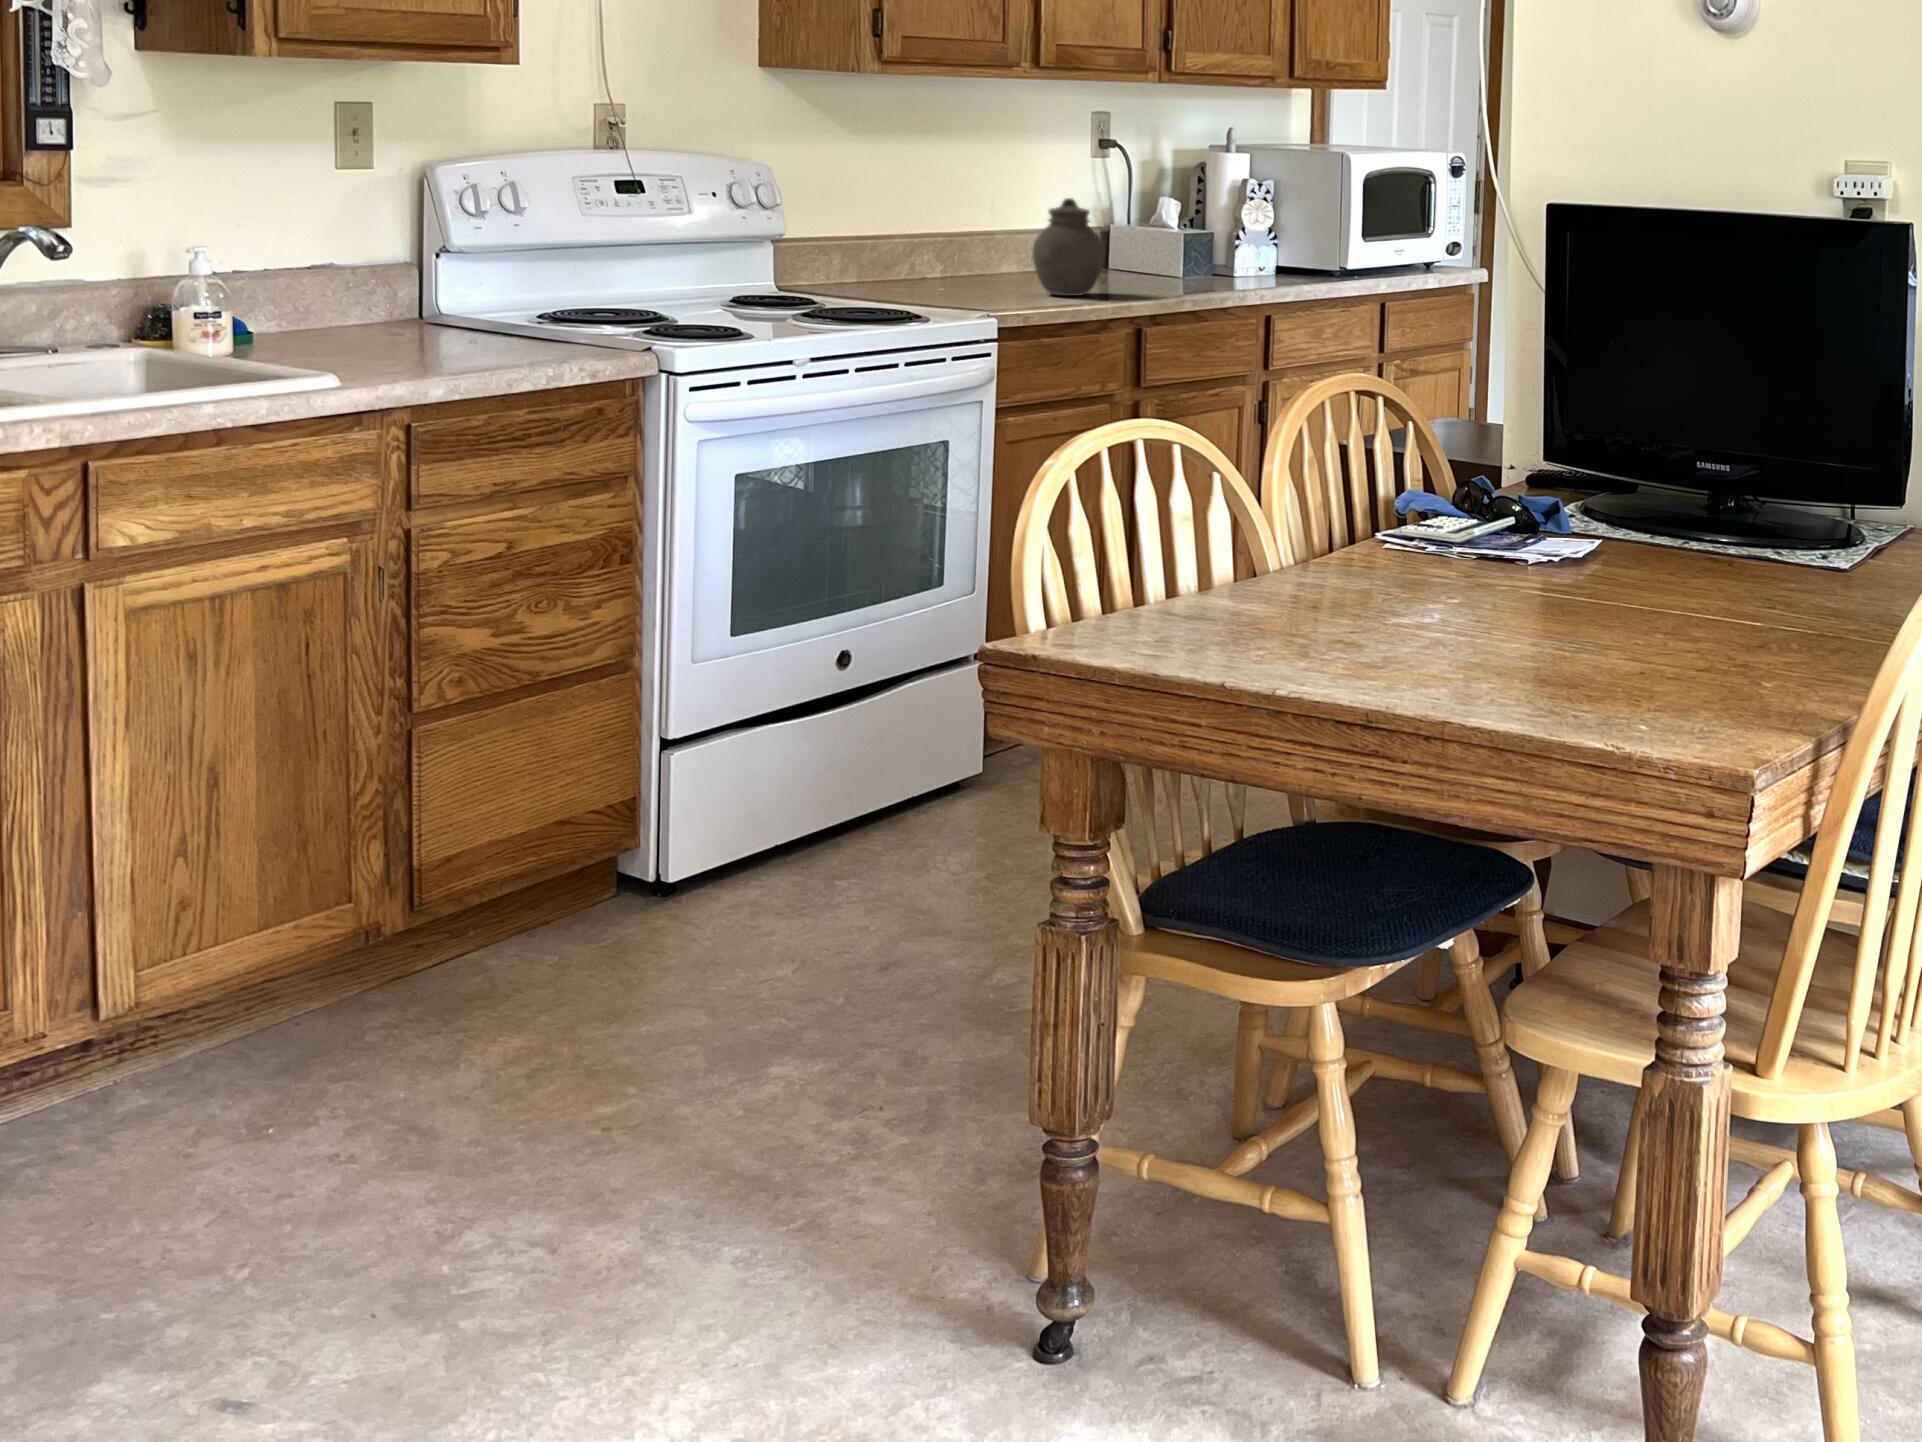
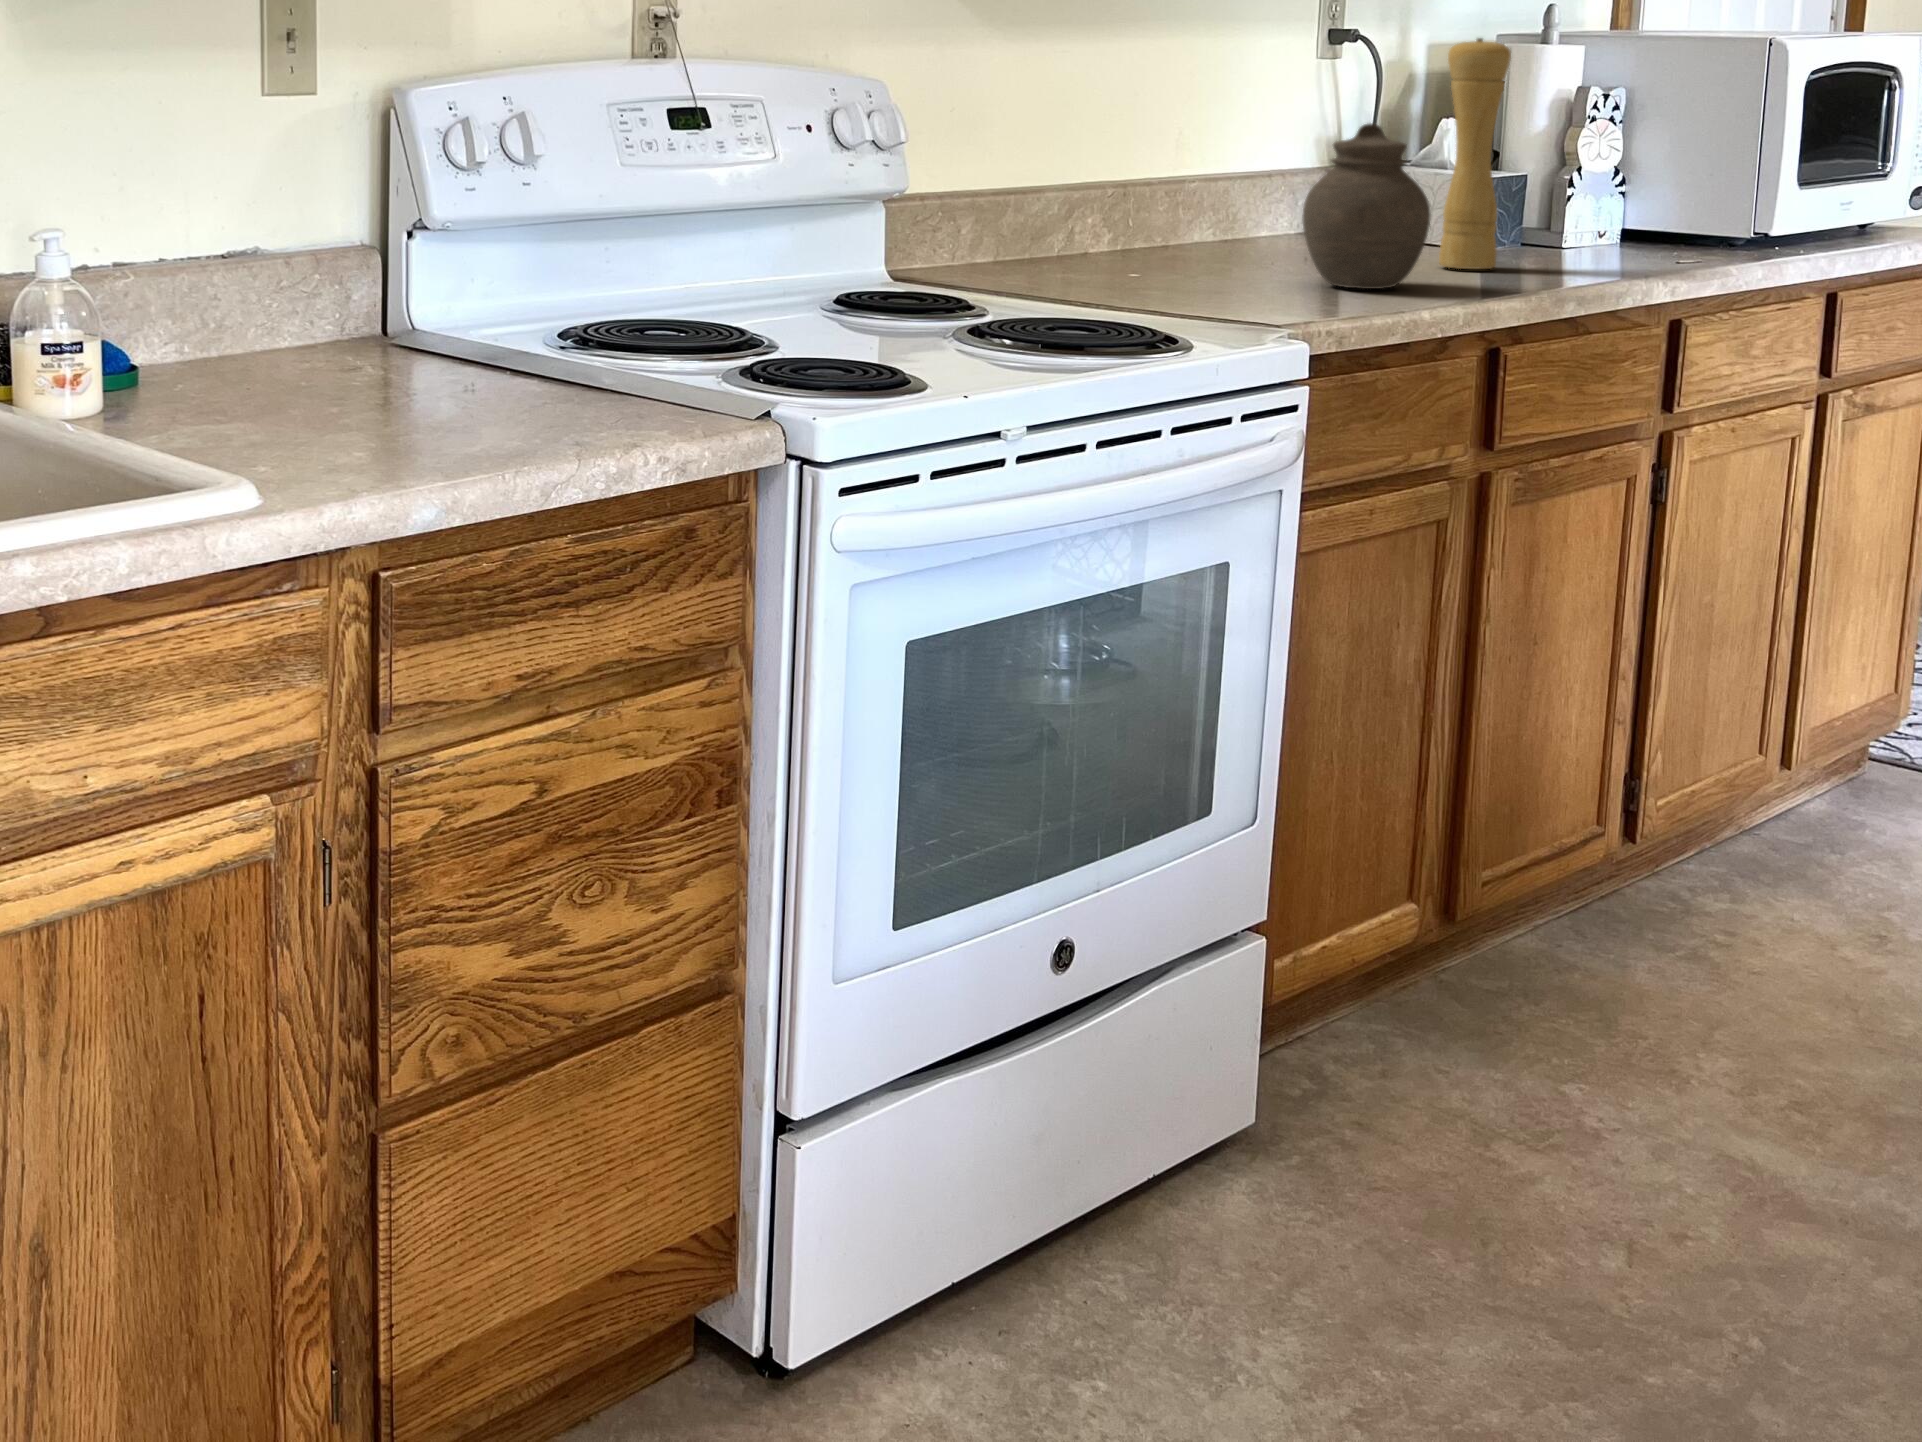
pepper mill: none [1131,148,1167,286] -> present [1439,38,1511,269]

